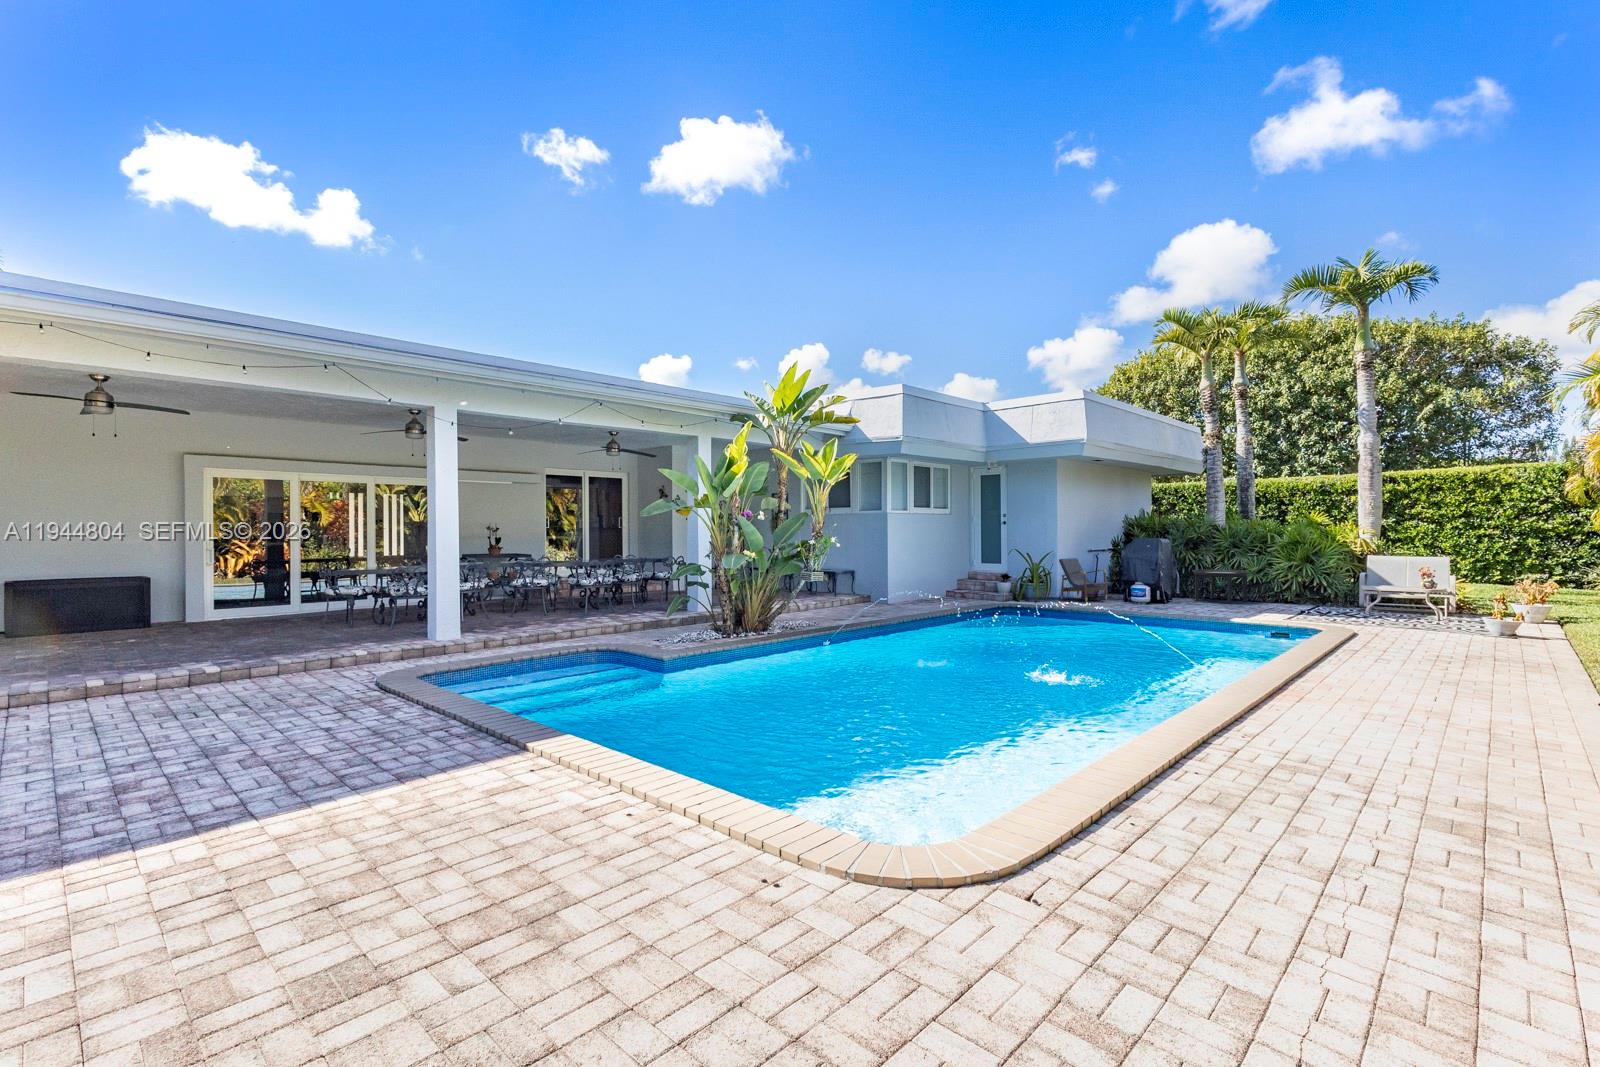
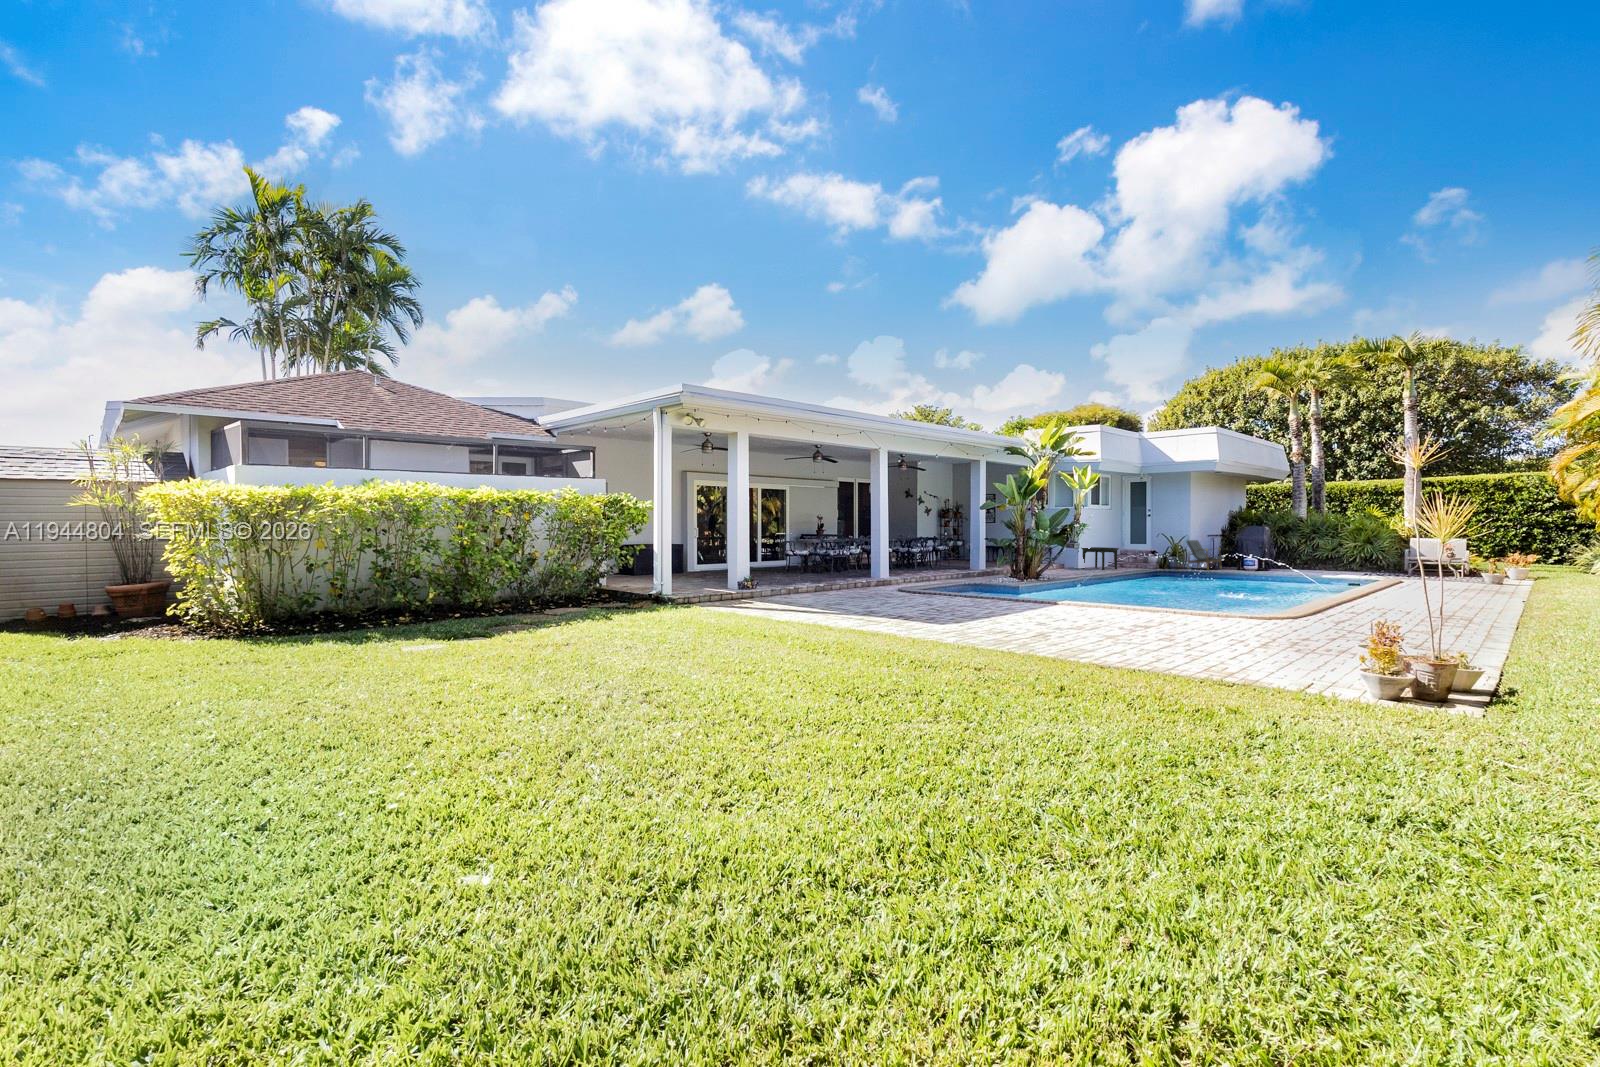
round table: present [1192,569,1250,604] -> present [1081,547,1119,570]

